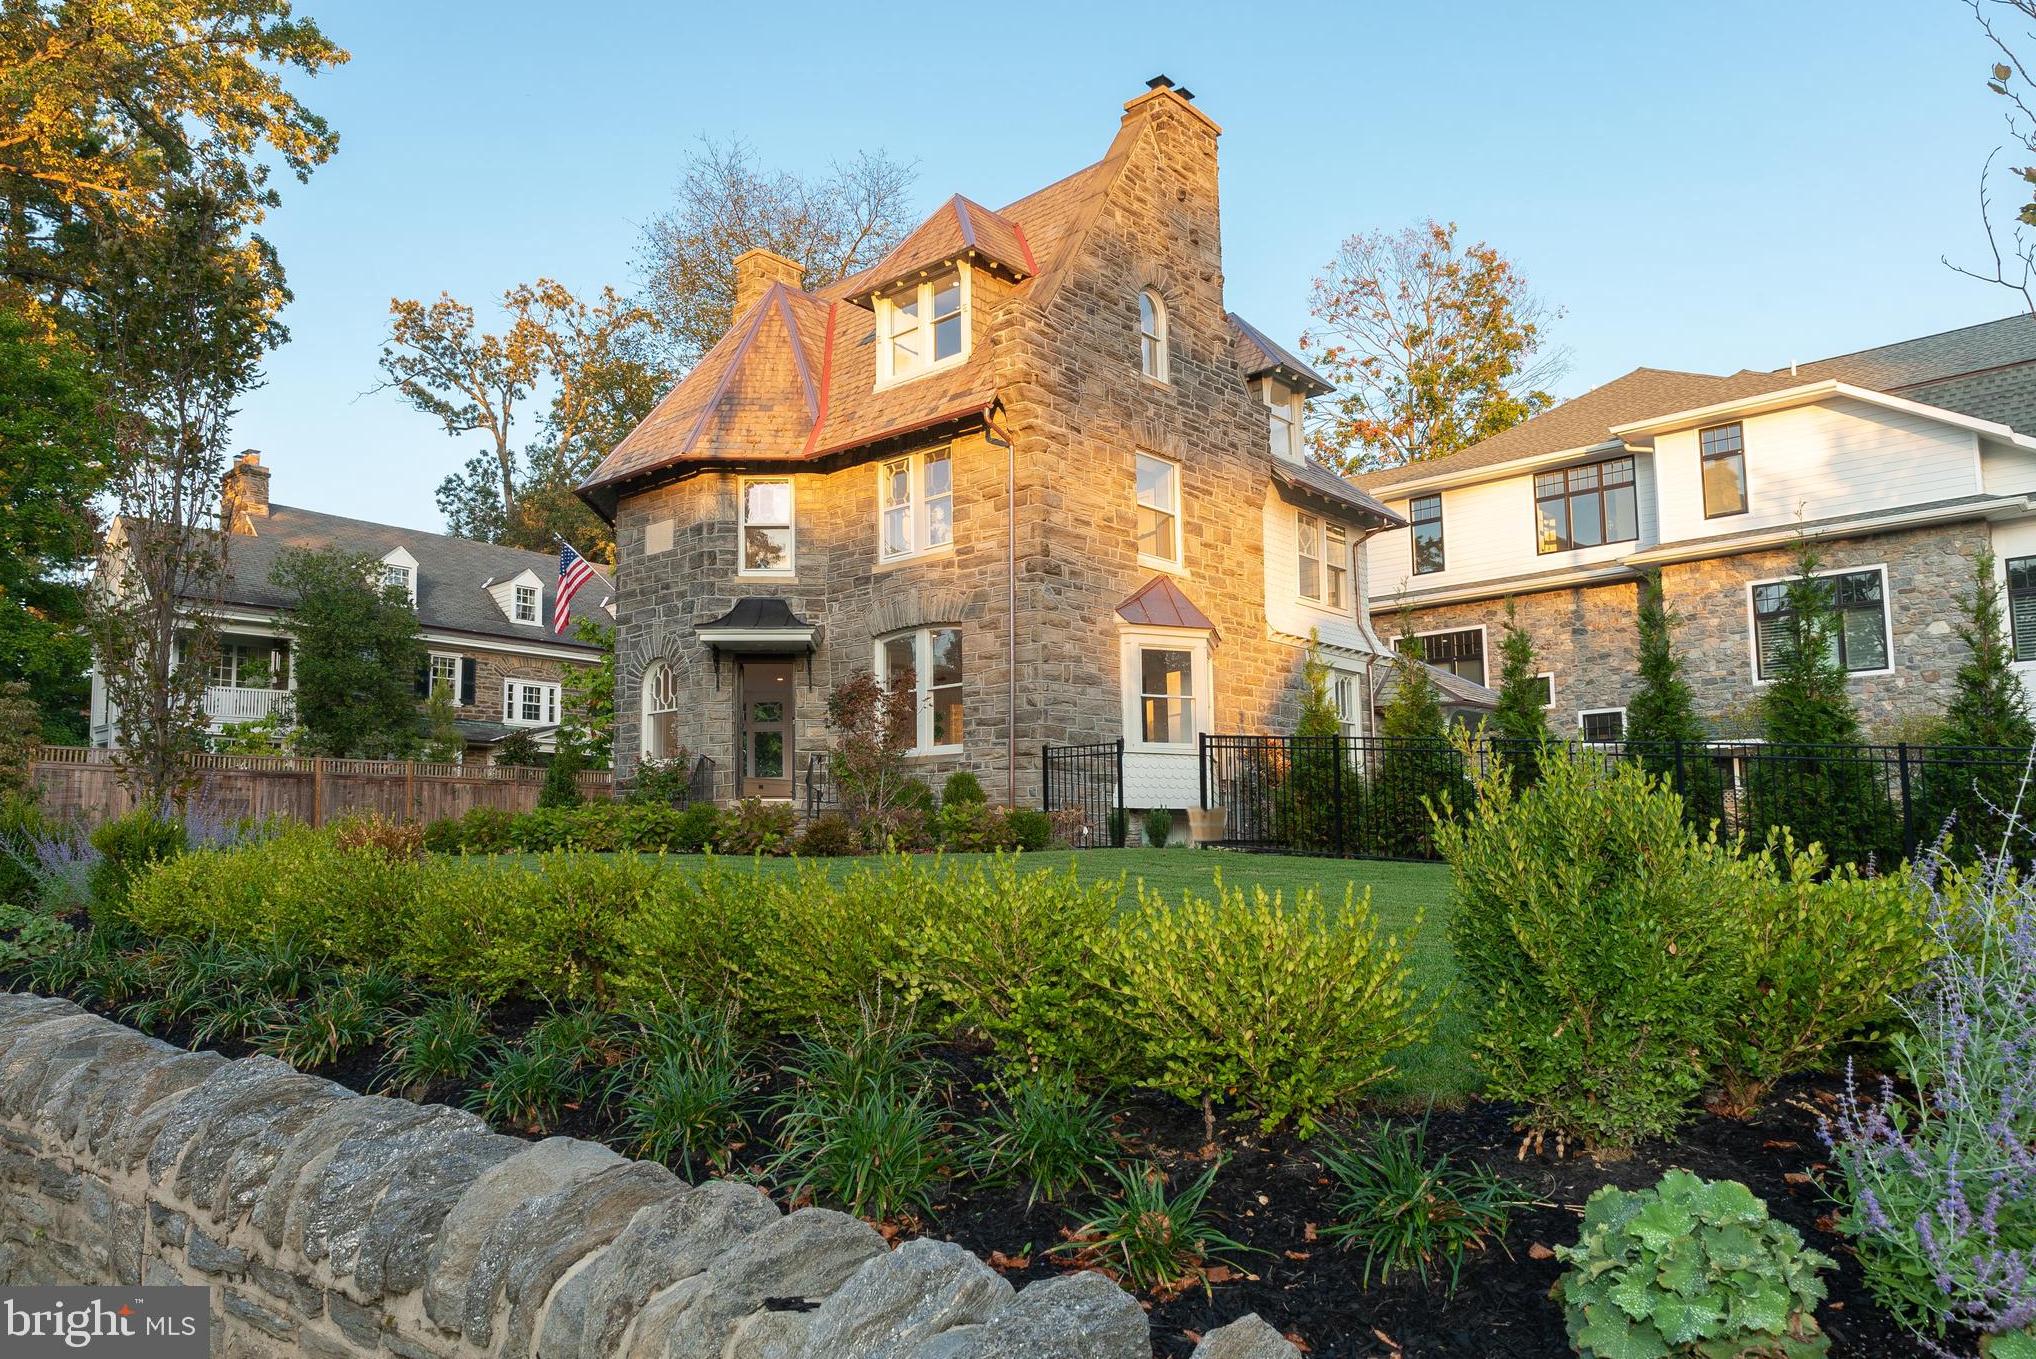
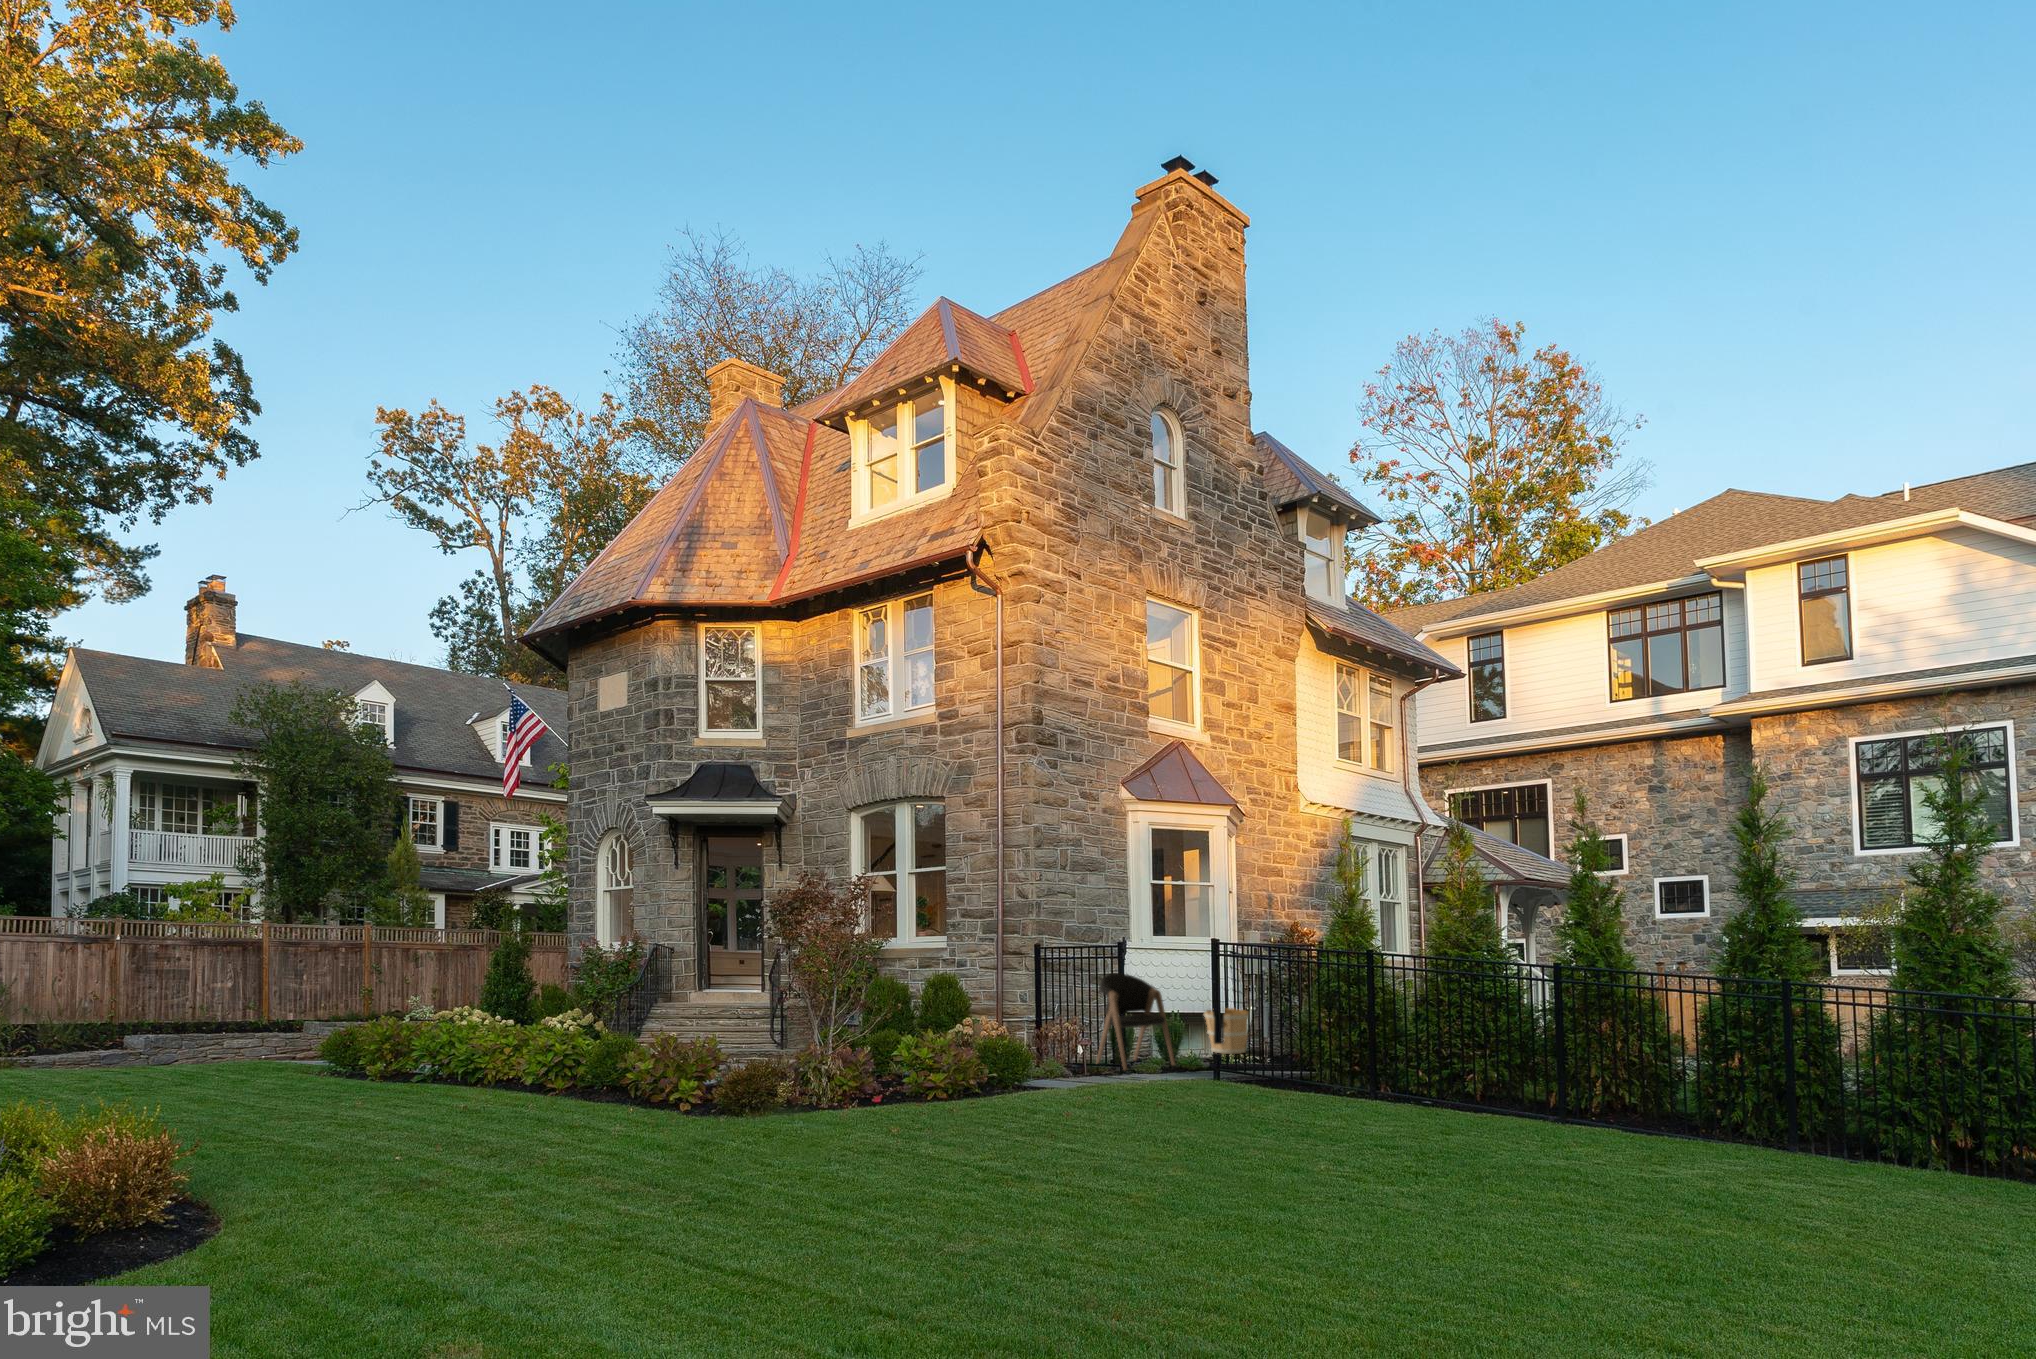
chair: none [1100,770,1167,847] -> present [1096,973,1175,1070]

